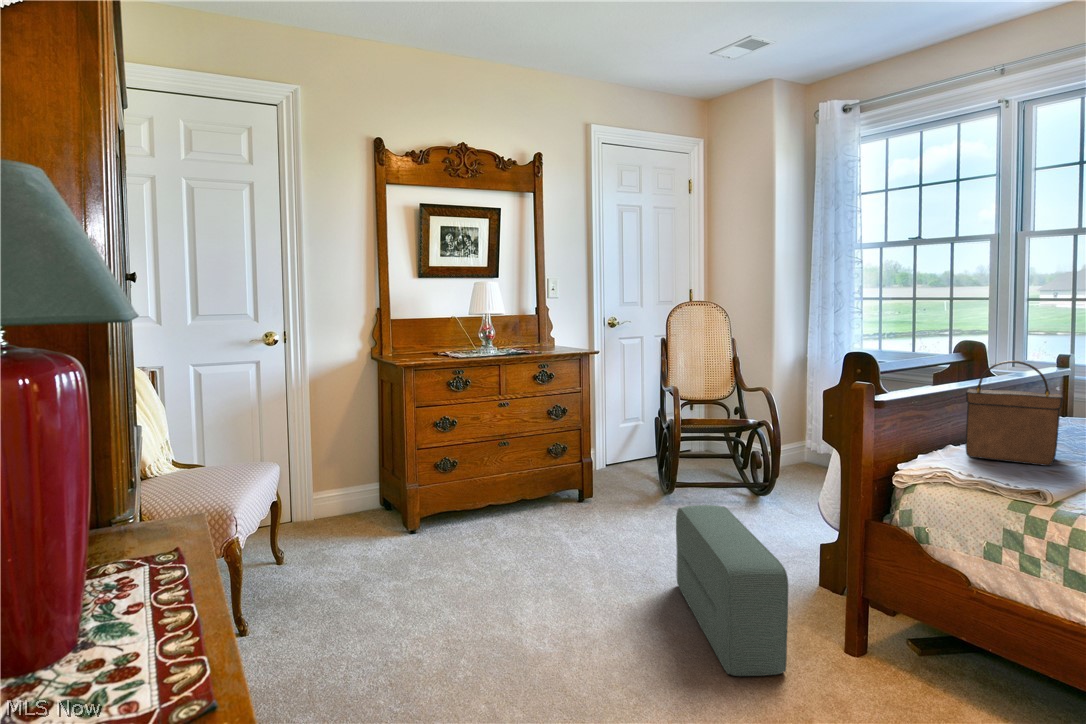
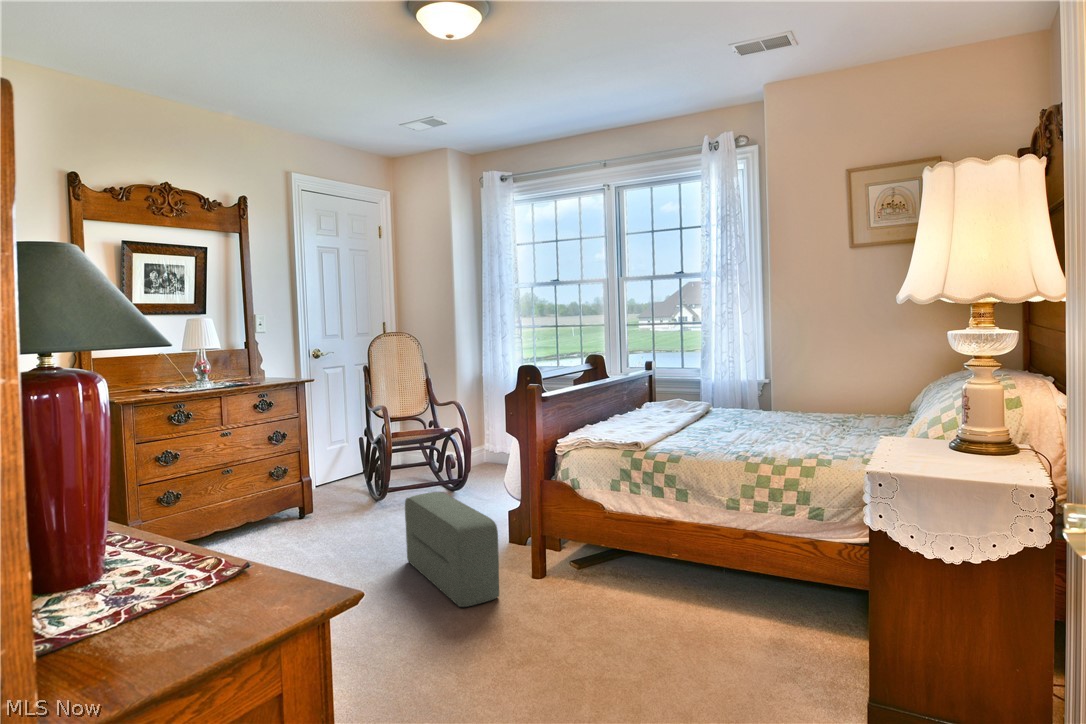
handbag: present [965,361,1063,466] -> none [595,367,644,431]

